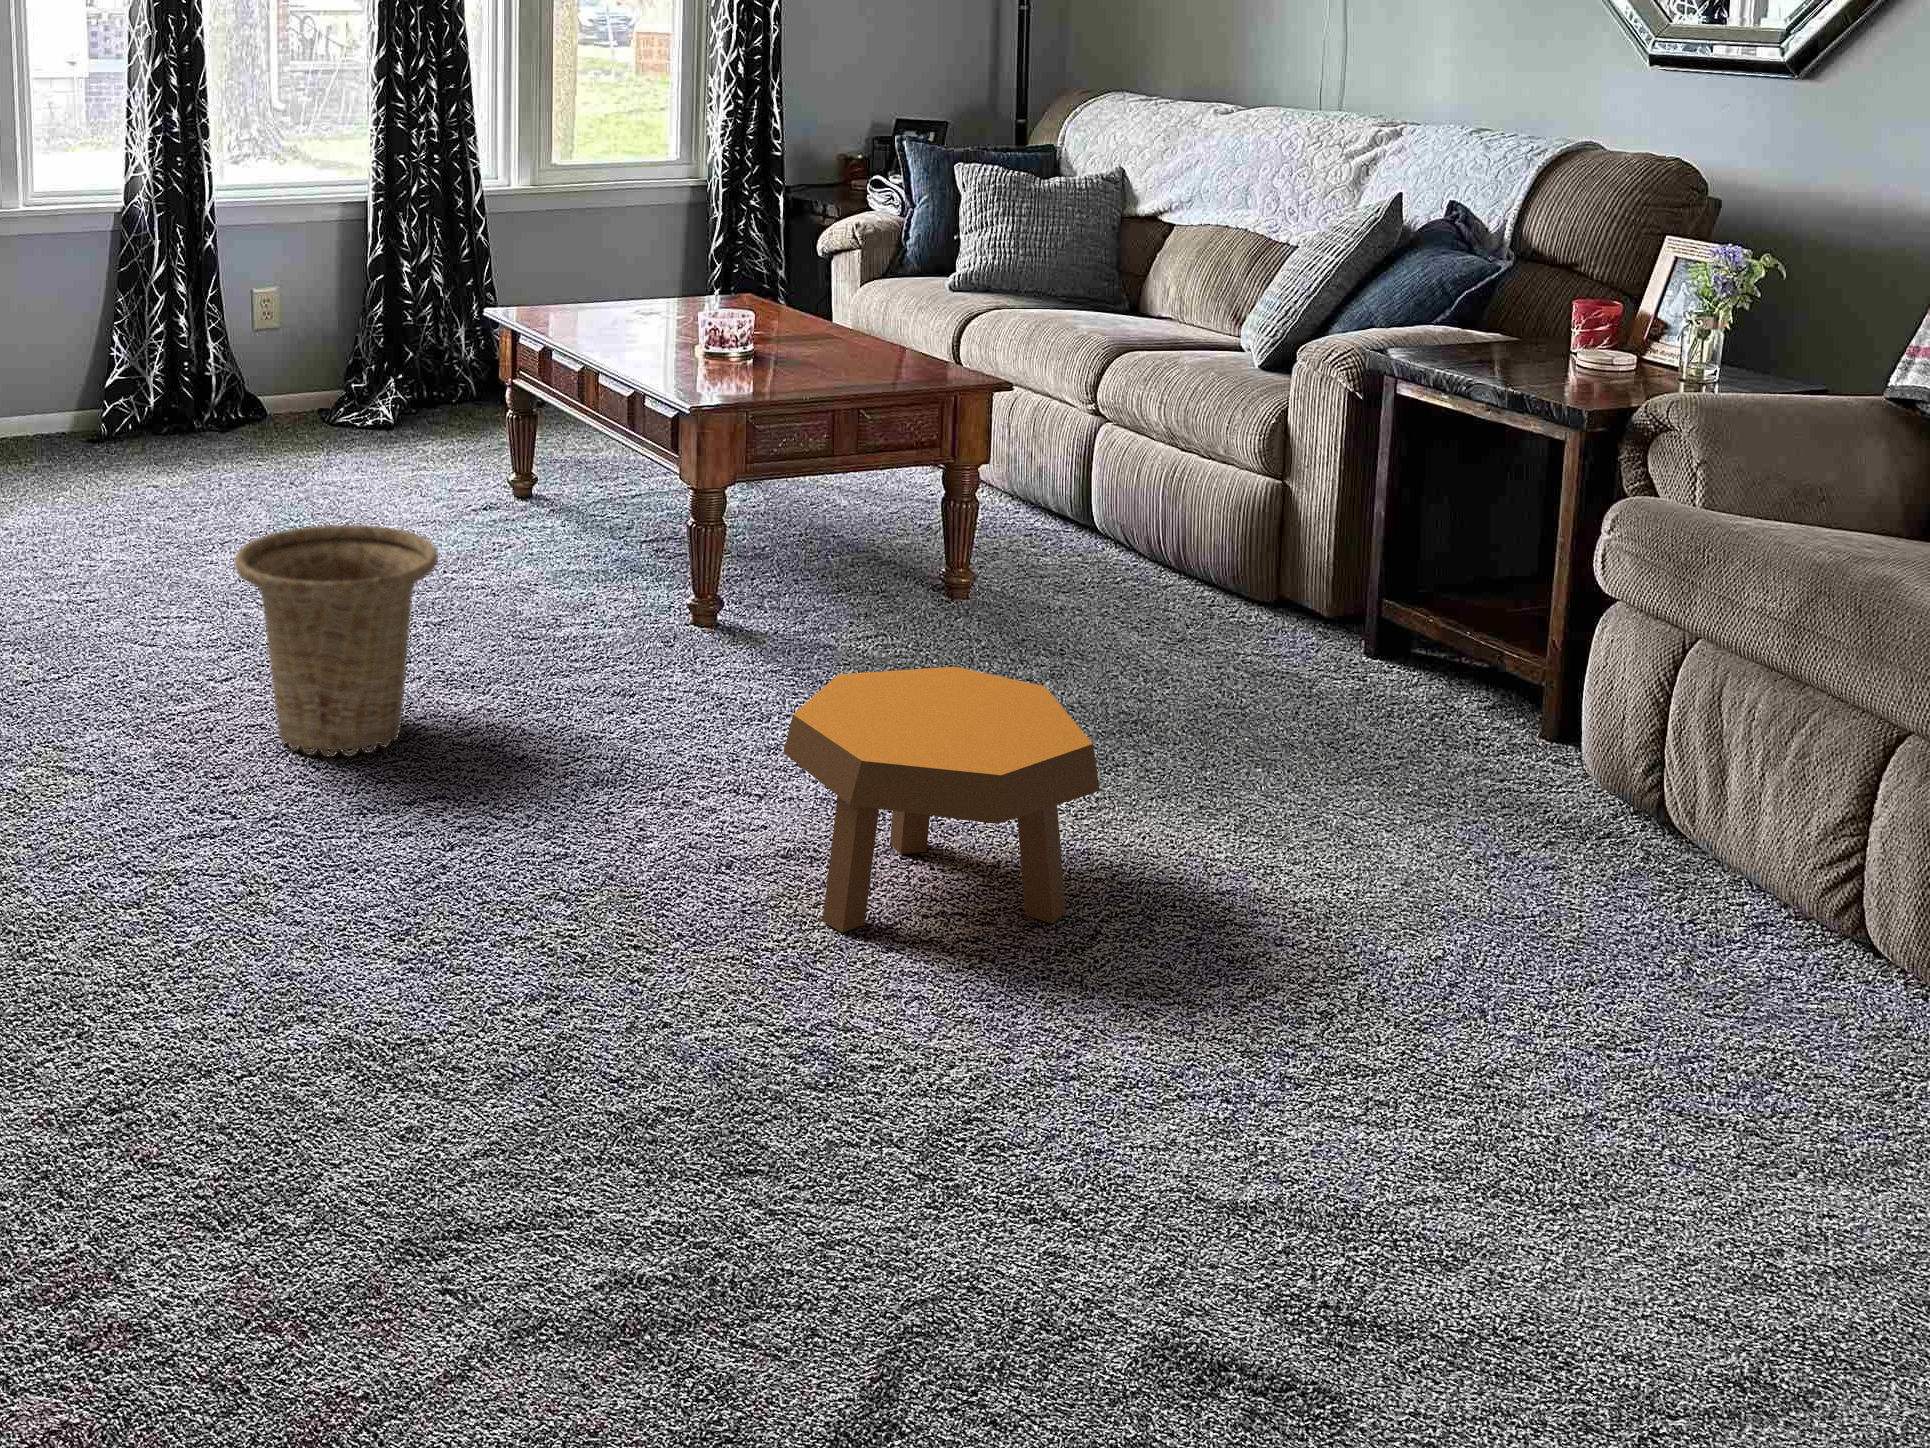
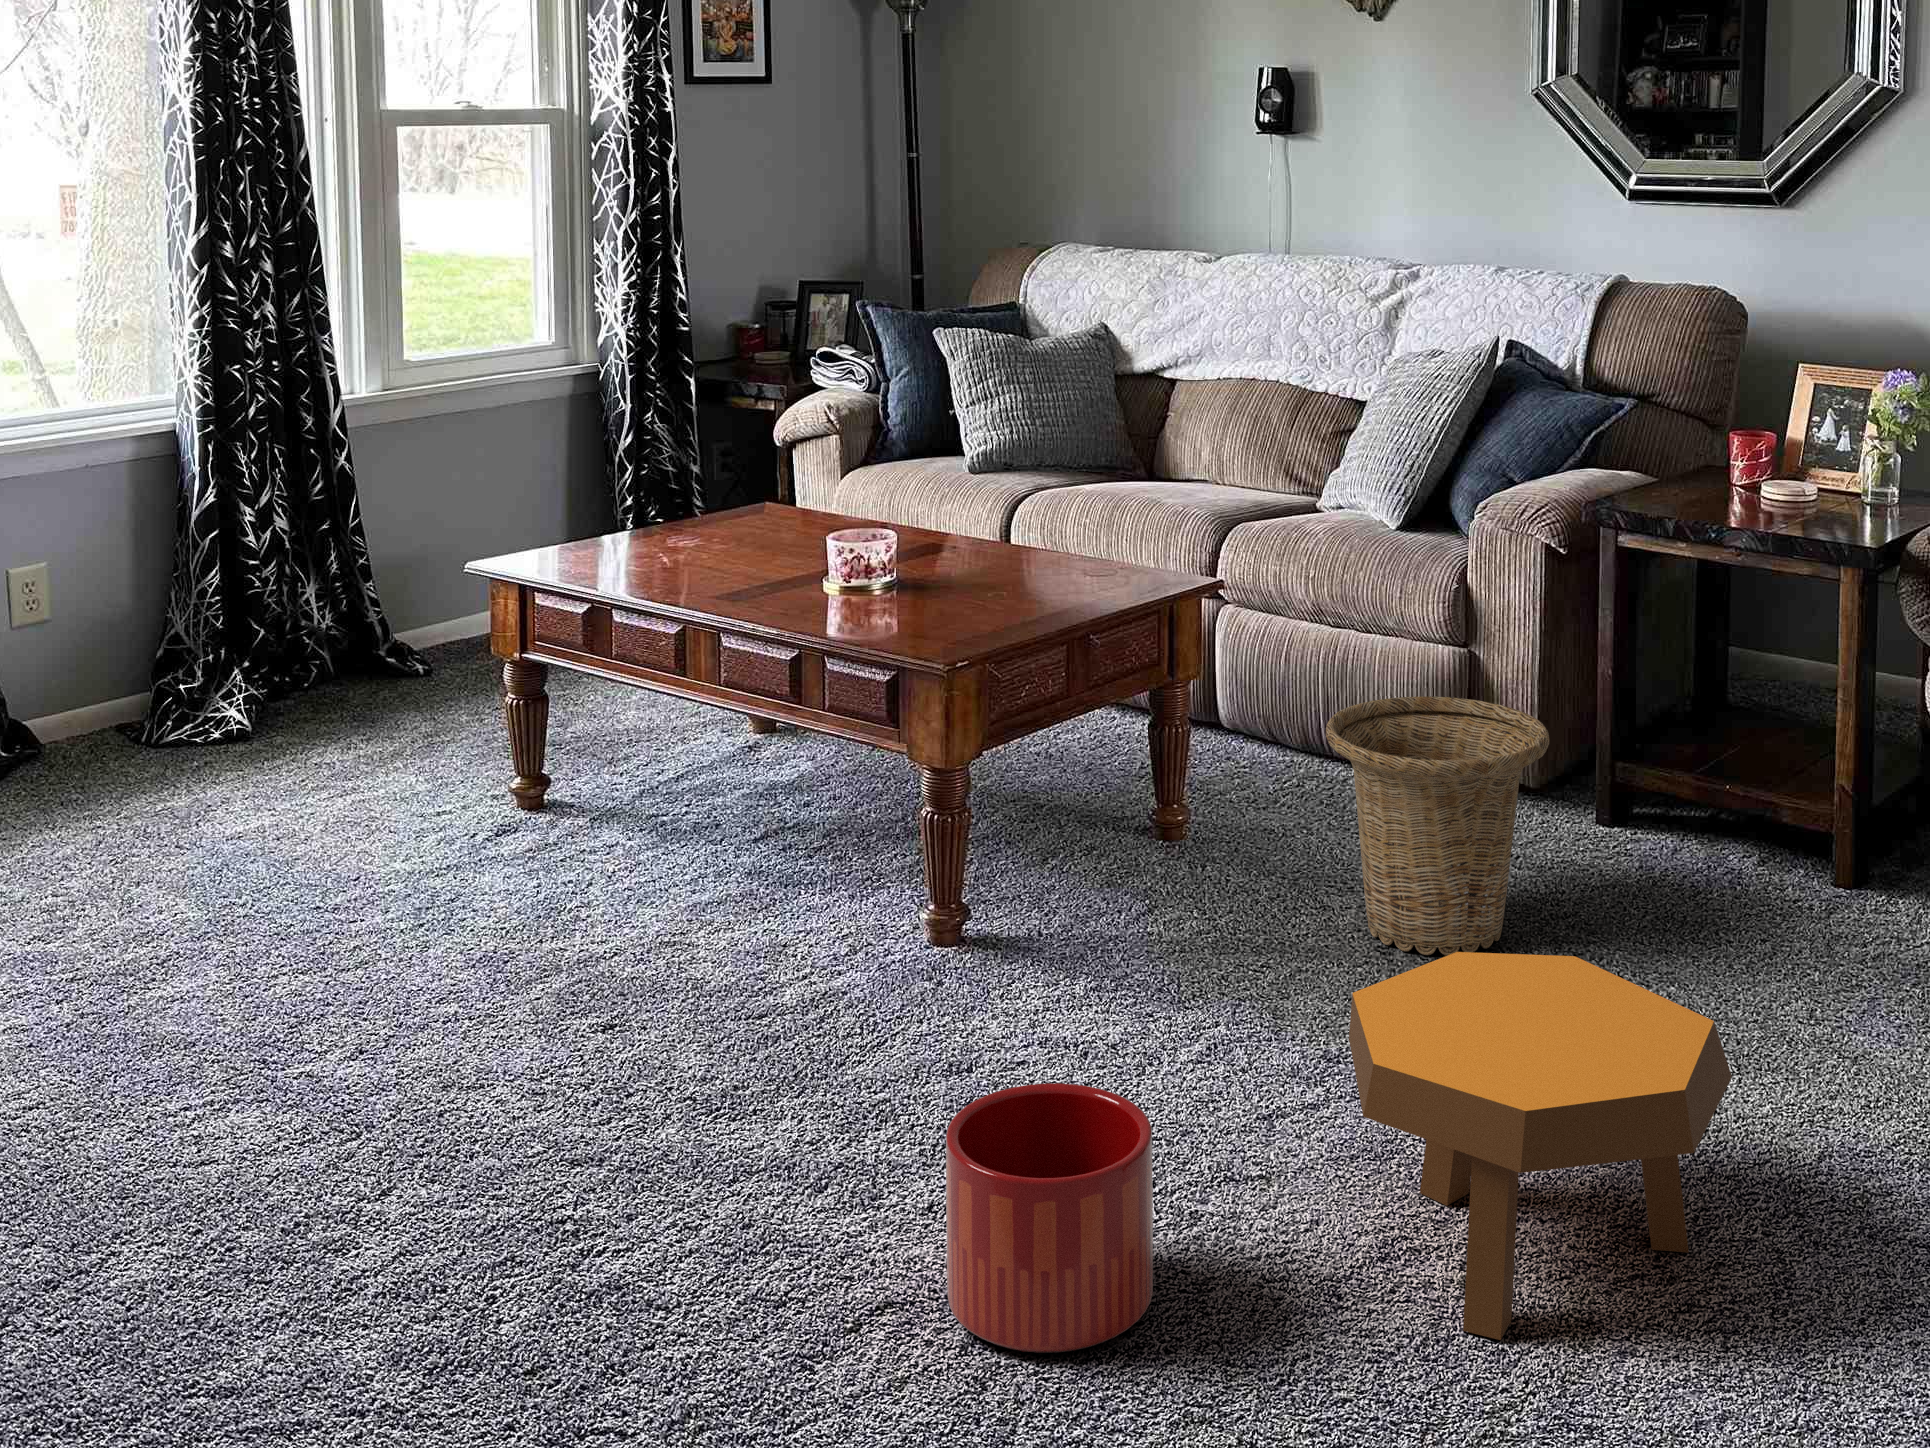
basket: present [235,525,438,757] -> present [1326,697,1549,956]
planter: none [492,689,640,865] -> present [946,1083,1153,1353]

